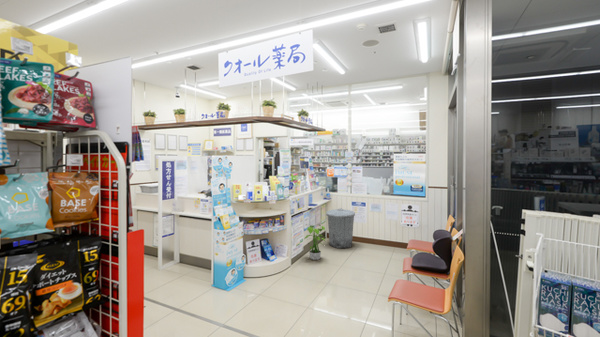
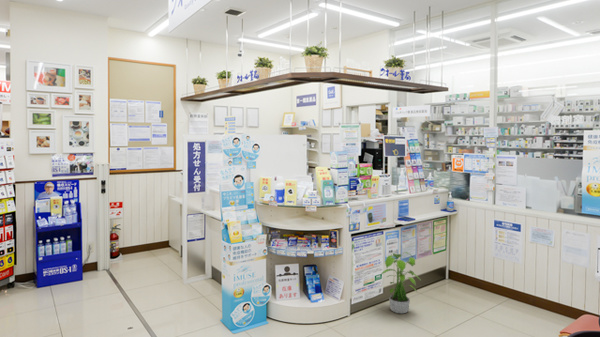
trash can: present [326,208,355,248] -> none [438,230,494,303]

